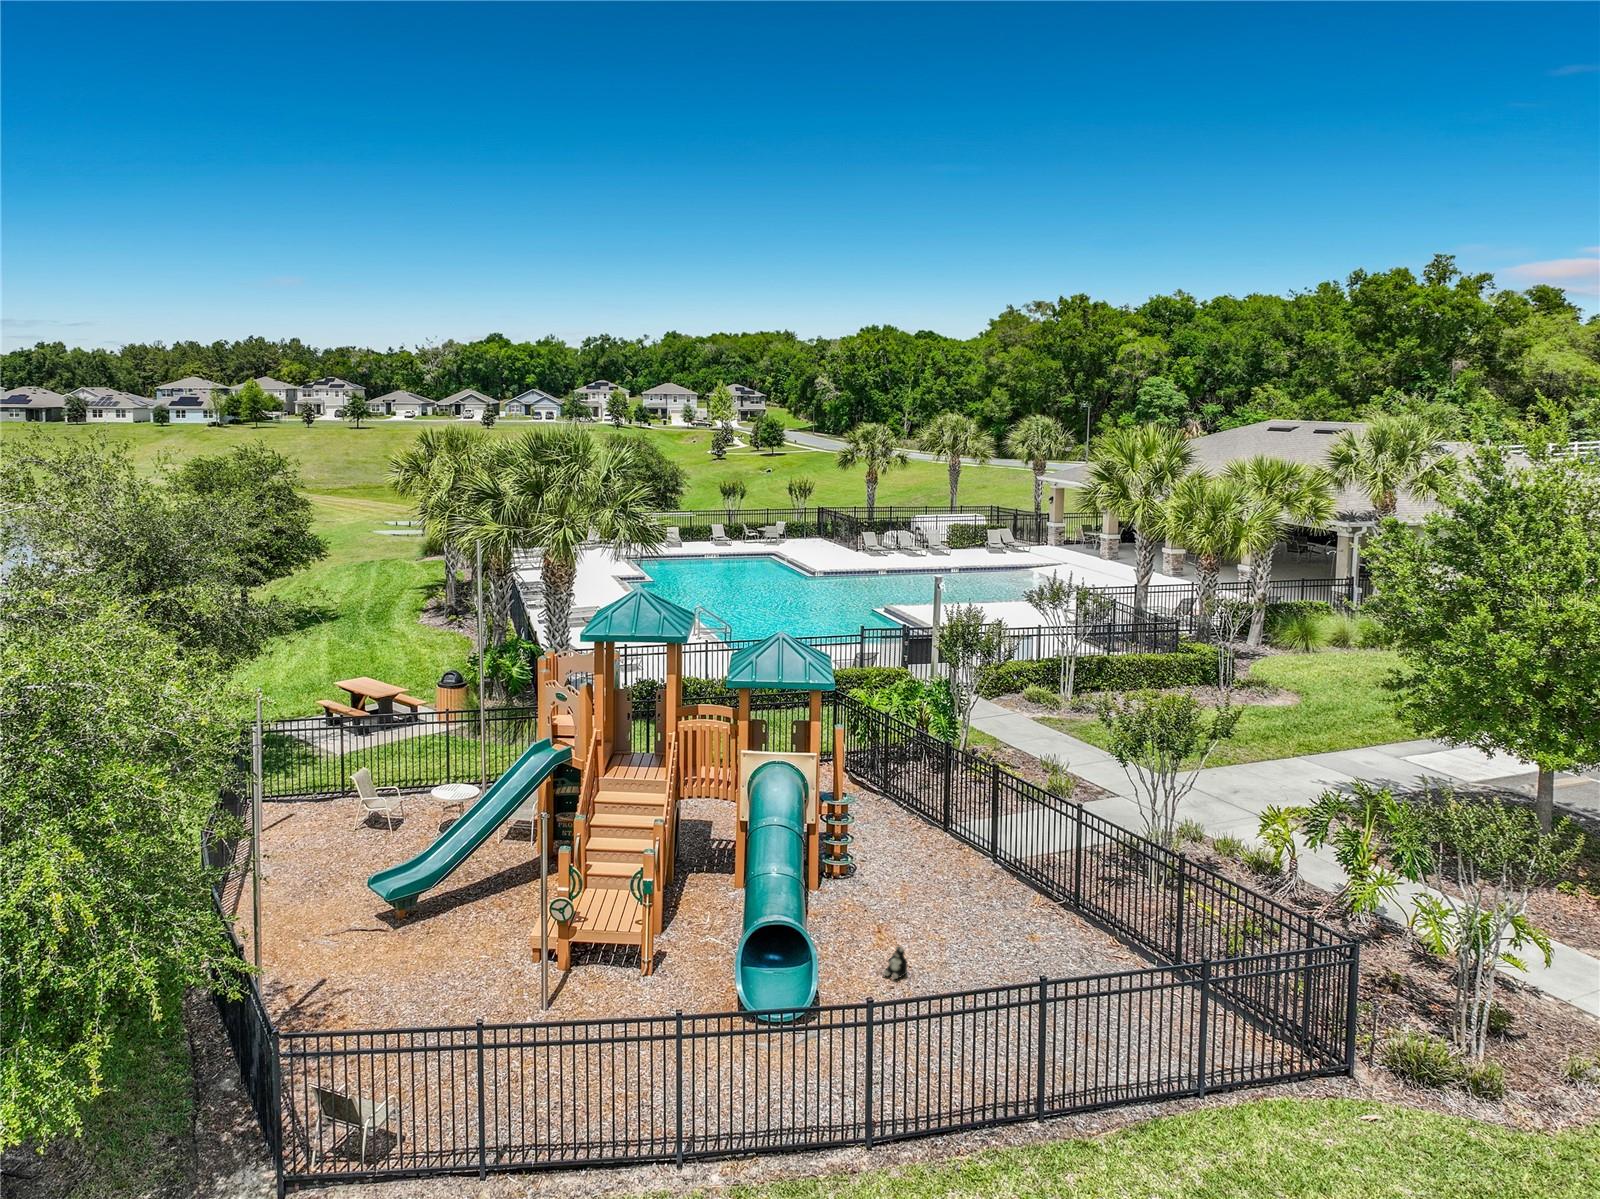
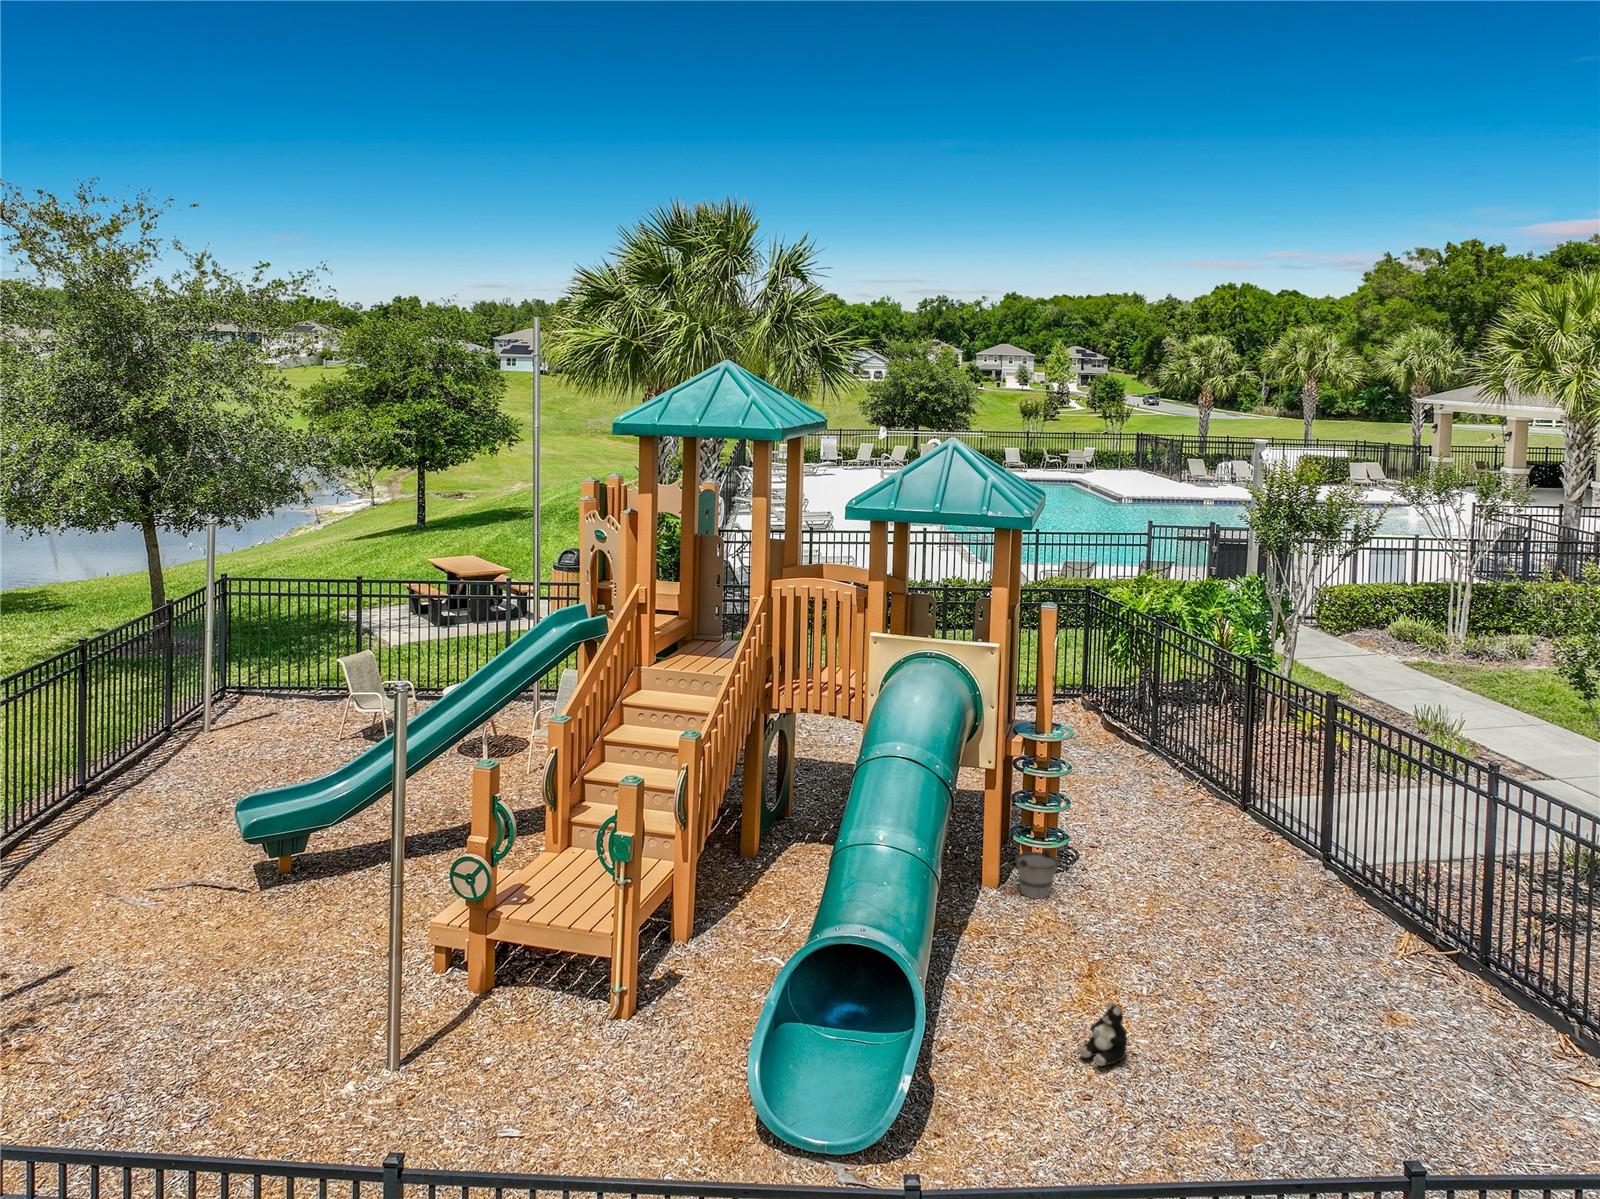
bucket: none [821,868,852,898] -> present [1004,849,1058,899]

